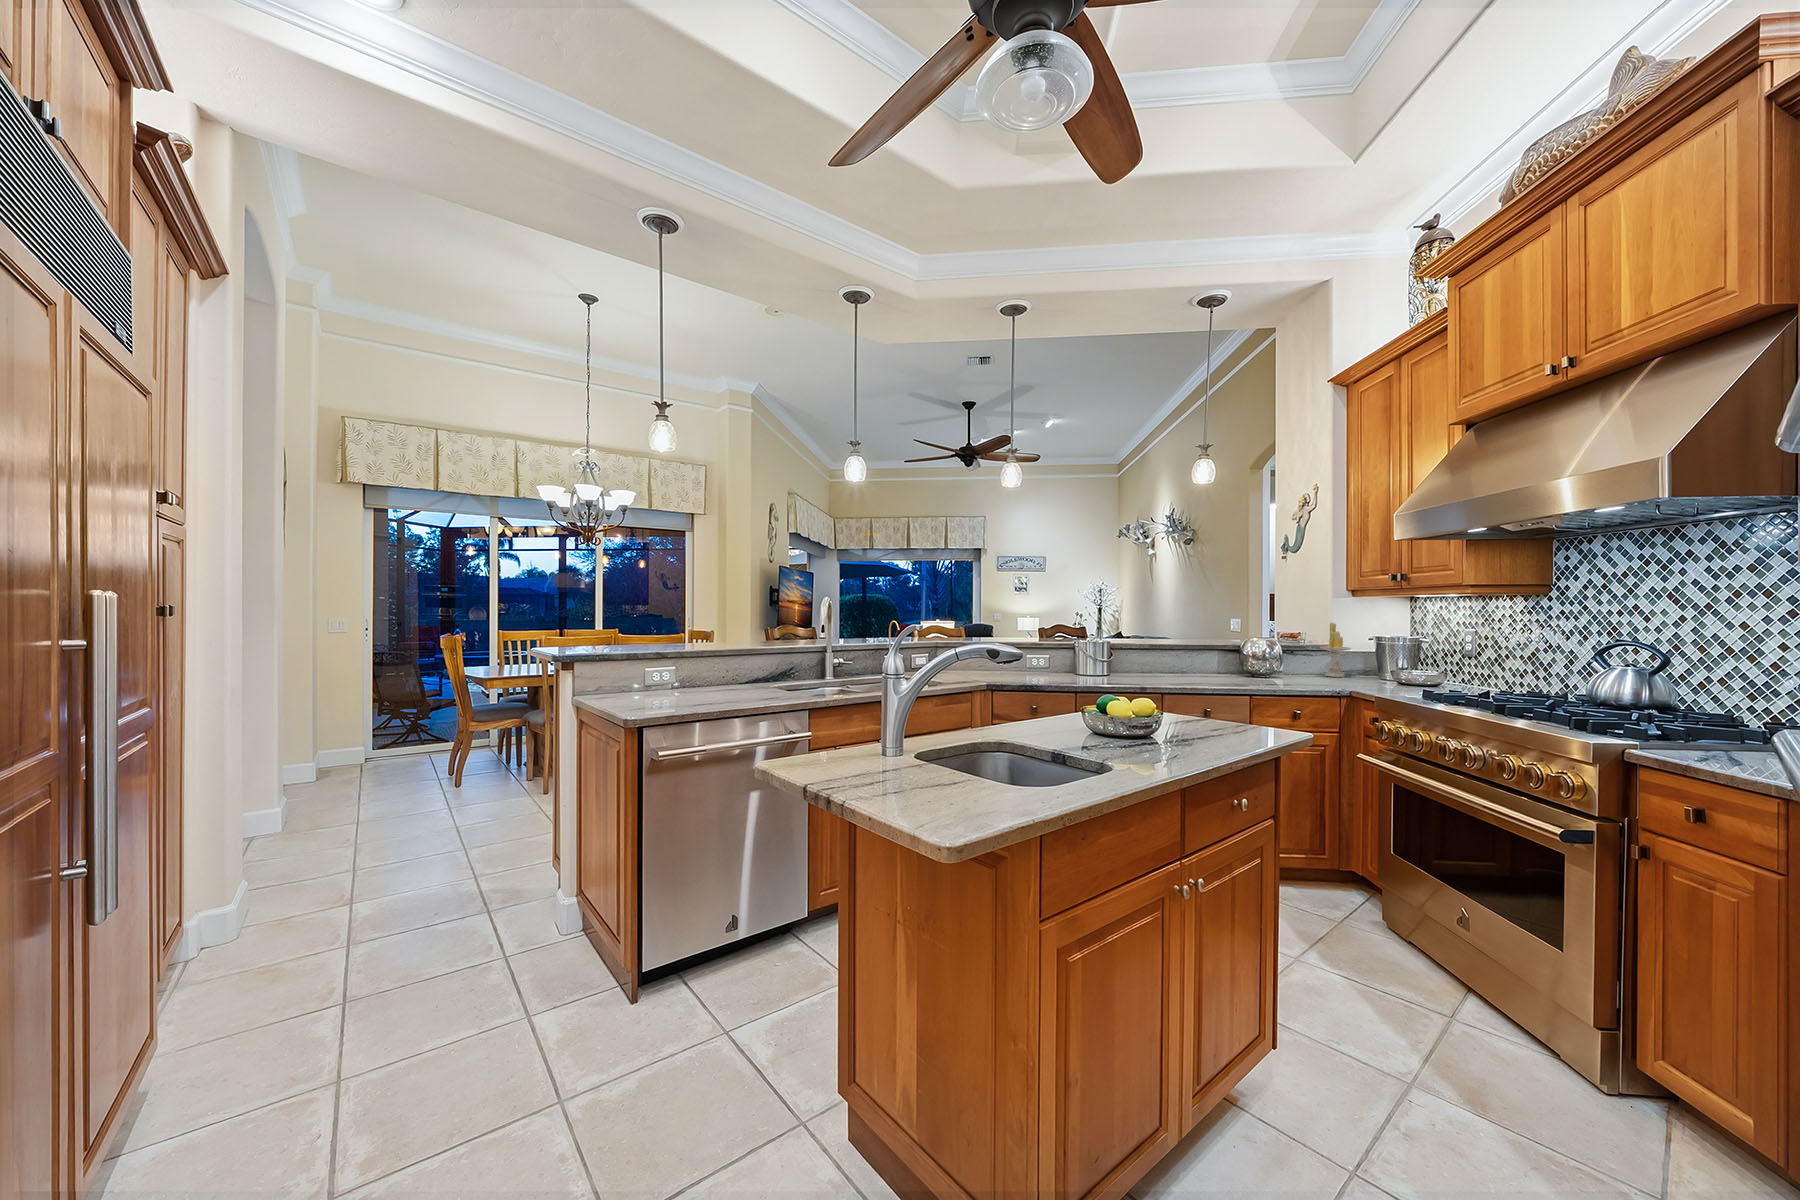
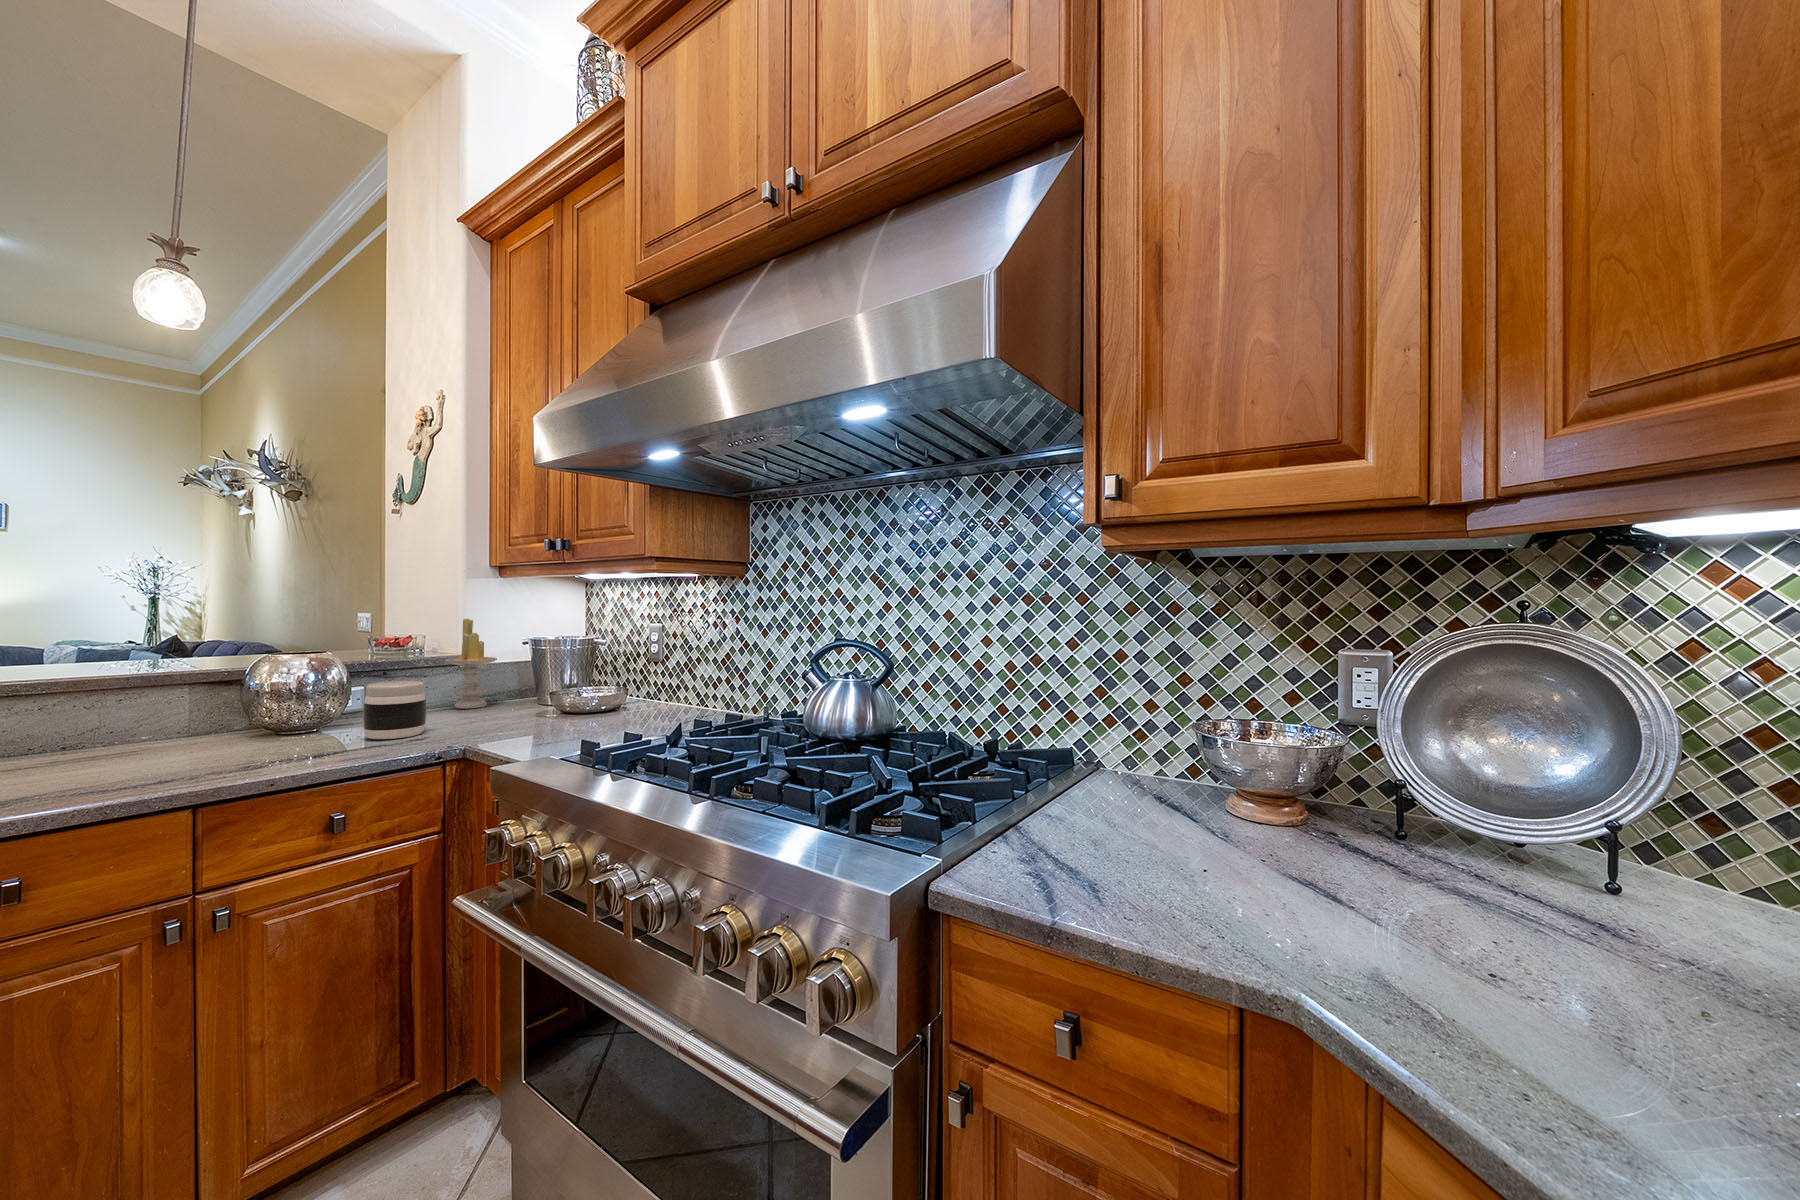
jar: none [1286,655,1317,685] -> present [363,681,426,739]

